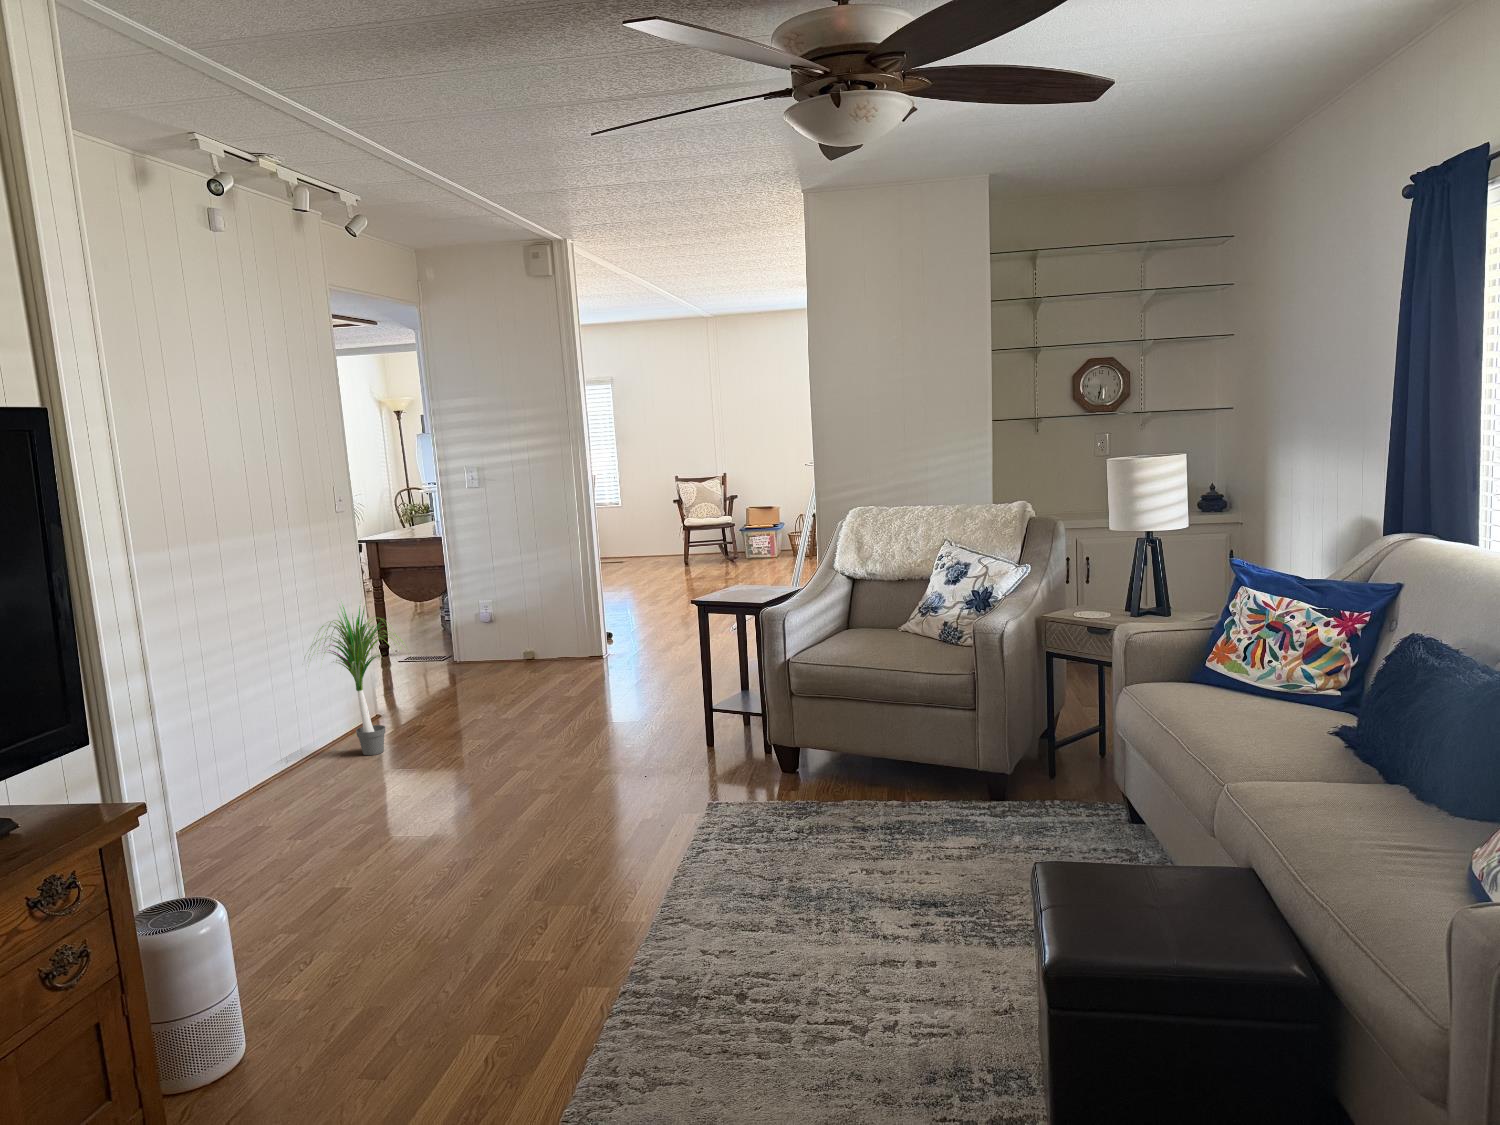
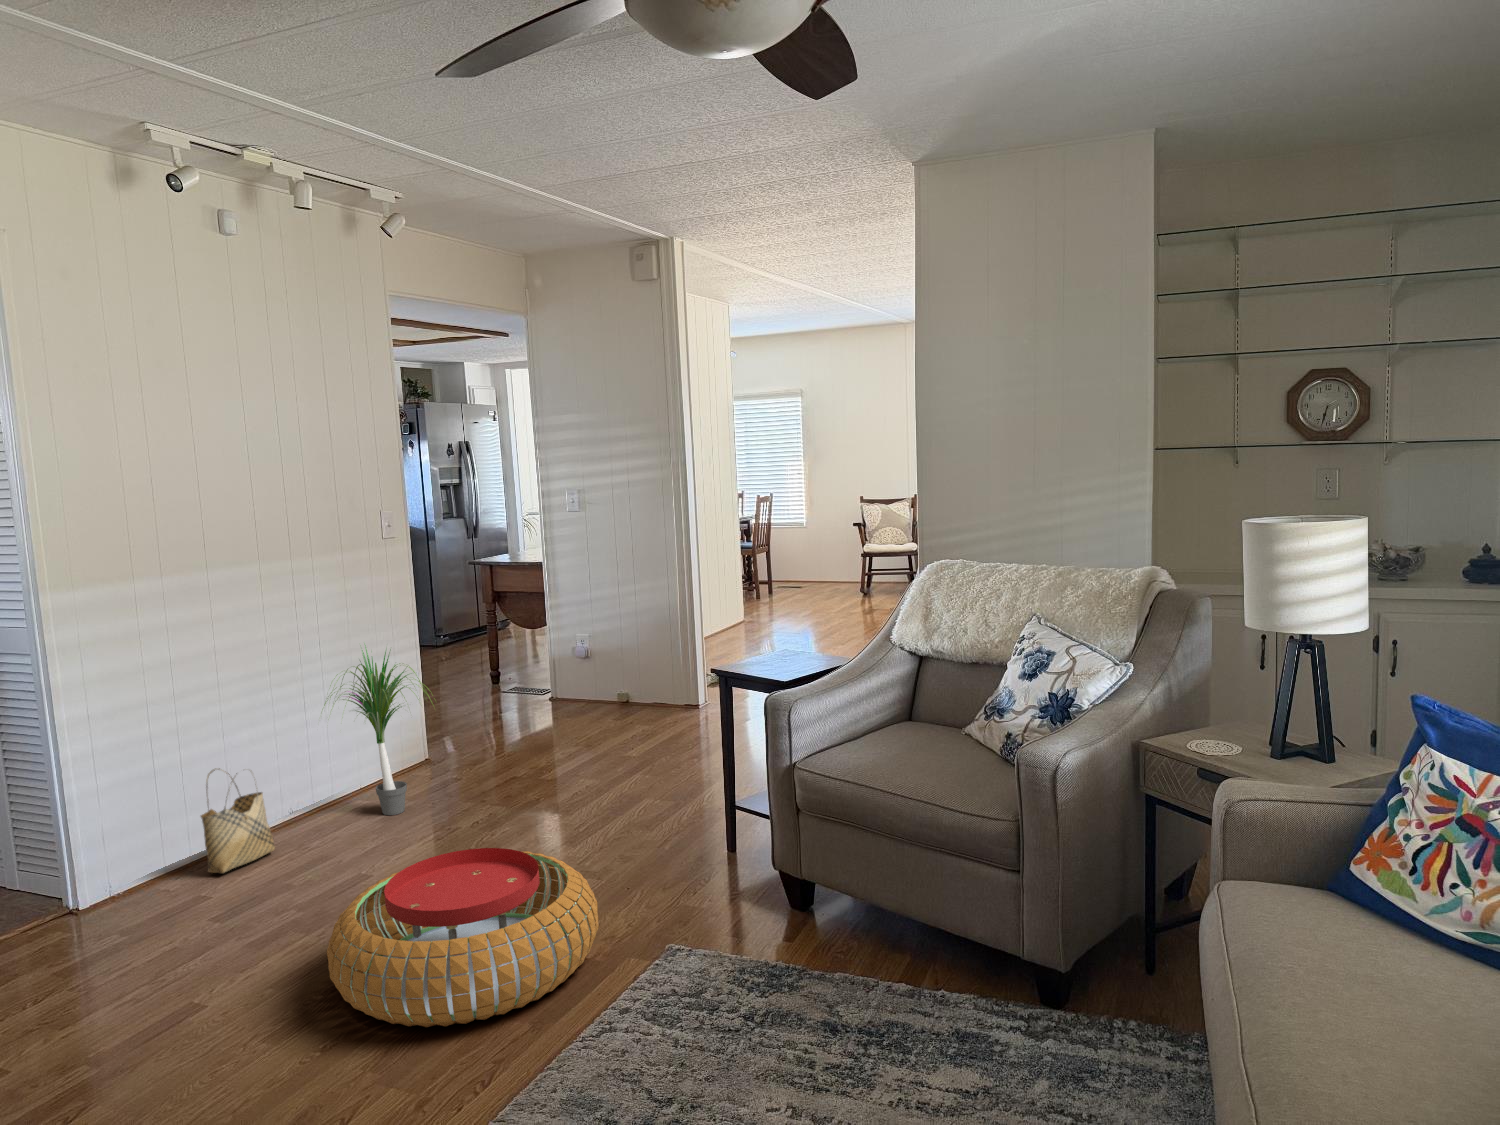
woven basket: none [223,713,285,810] -> present [201,769,275,873]
pouf: none [438,744,655,874] -> present [327,848,598,1027]

